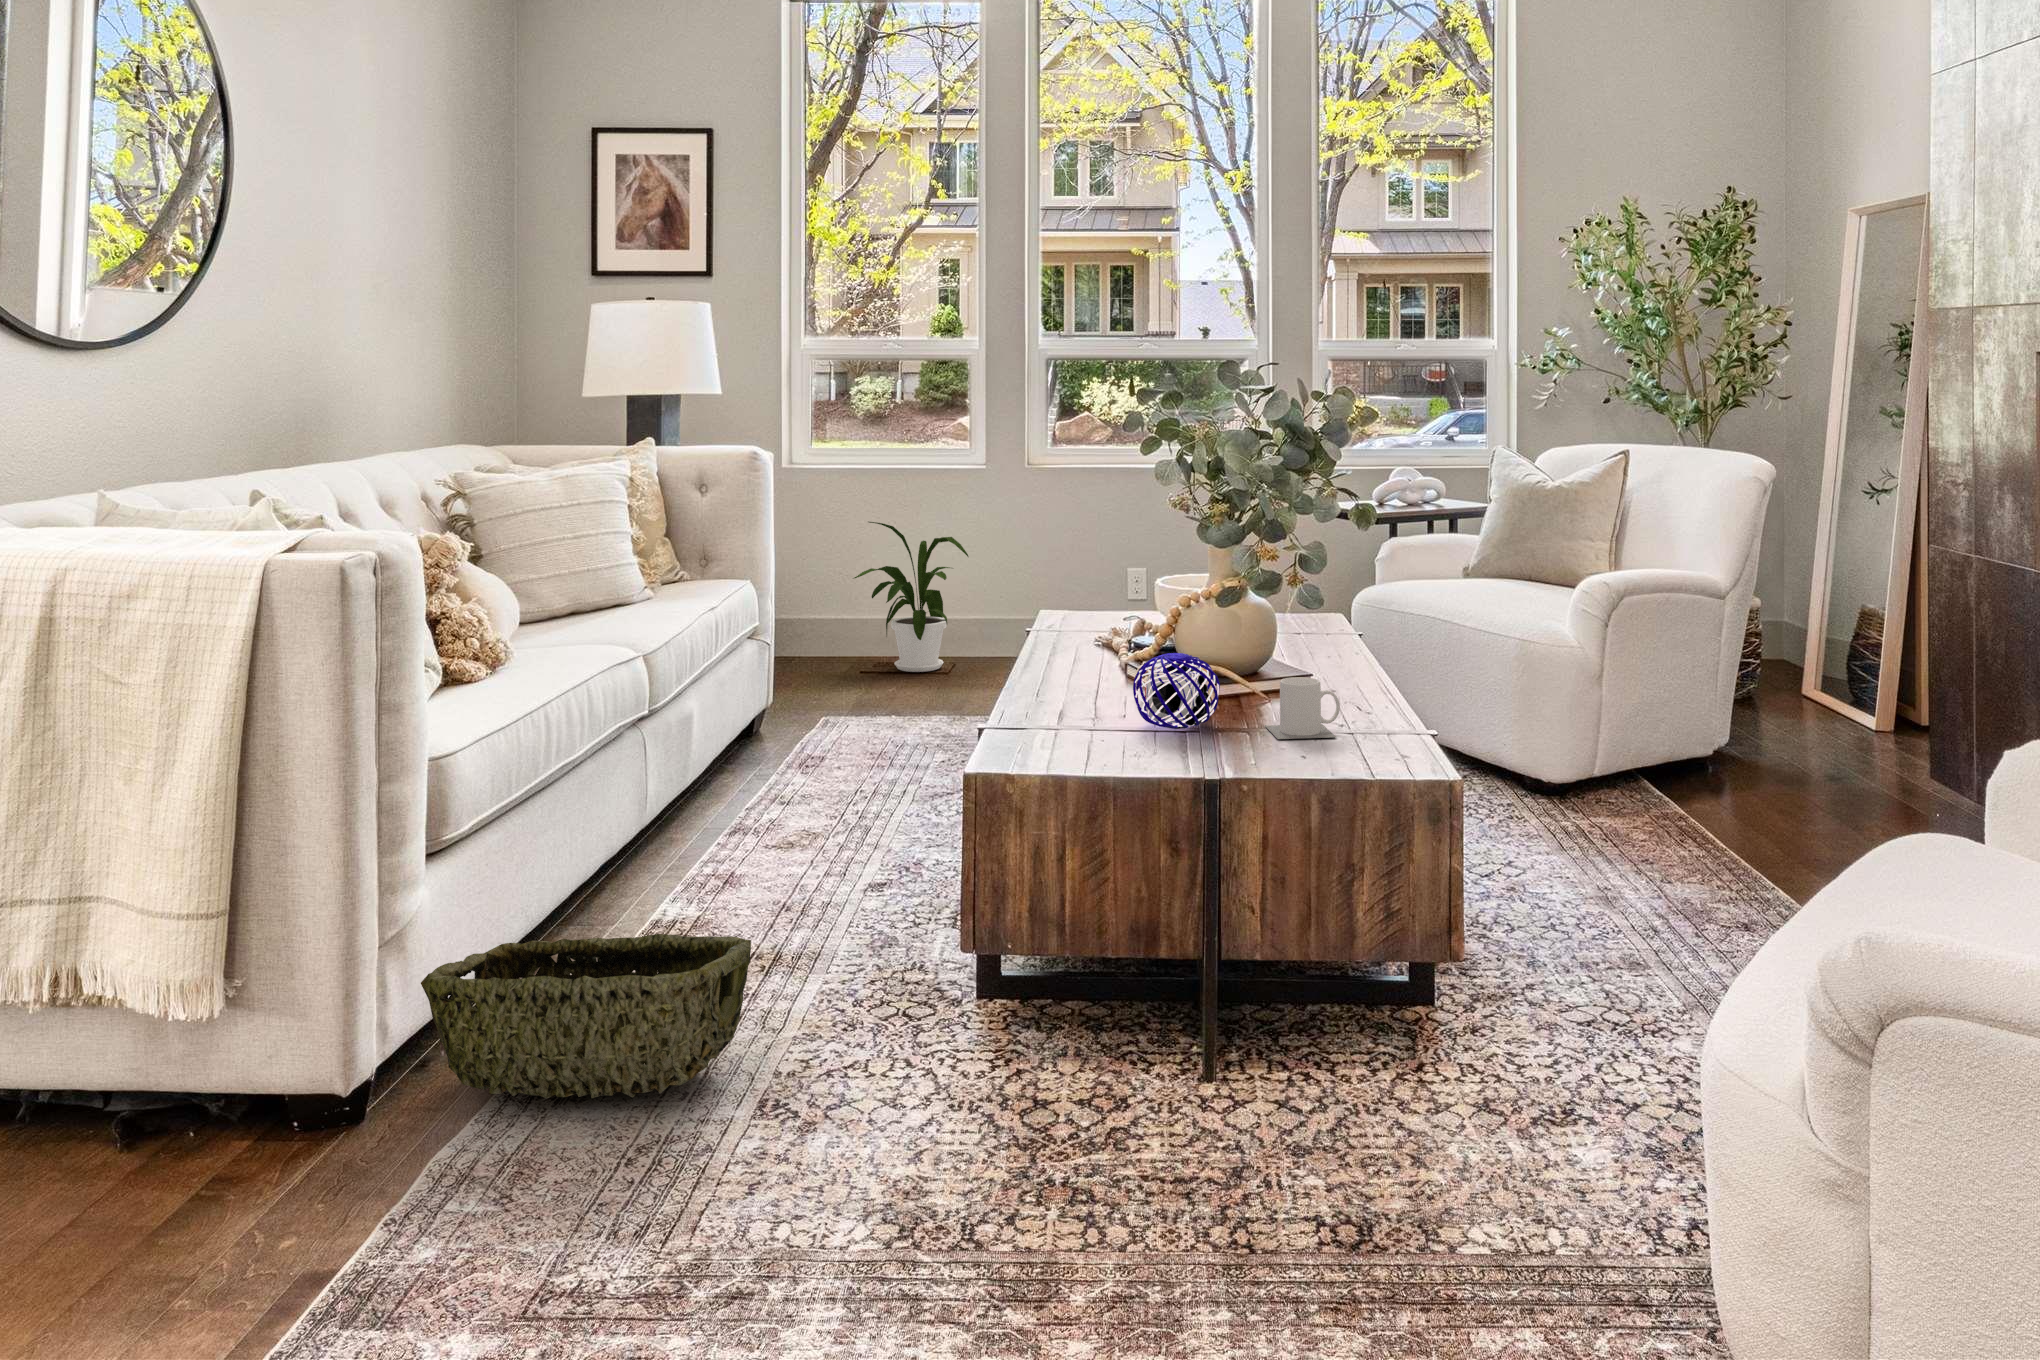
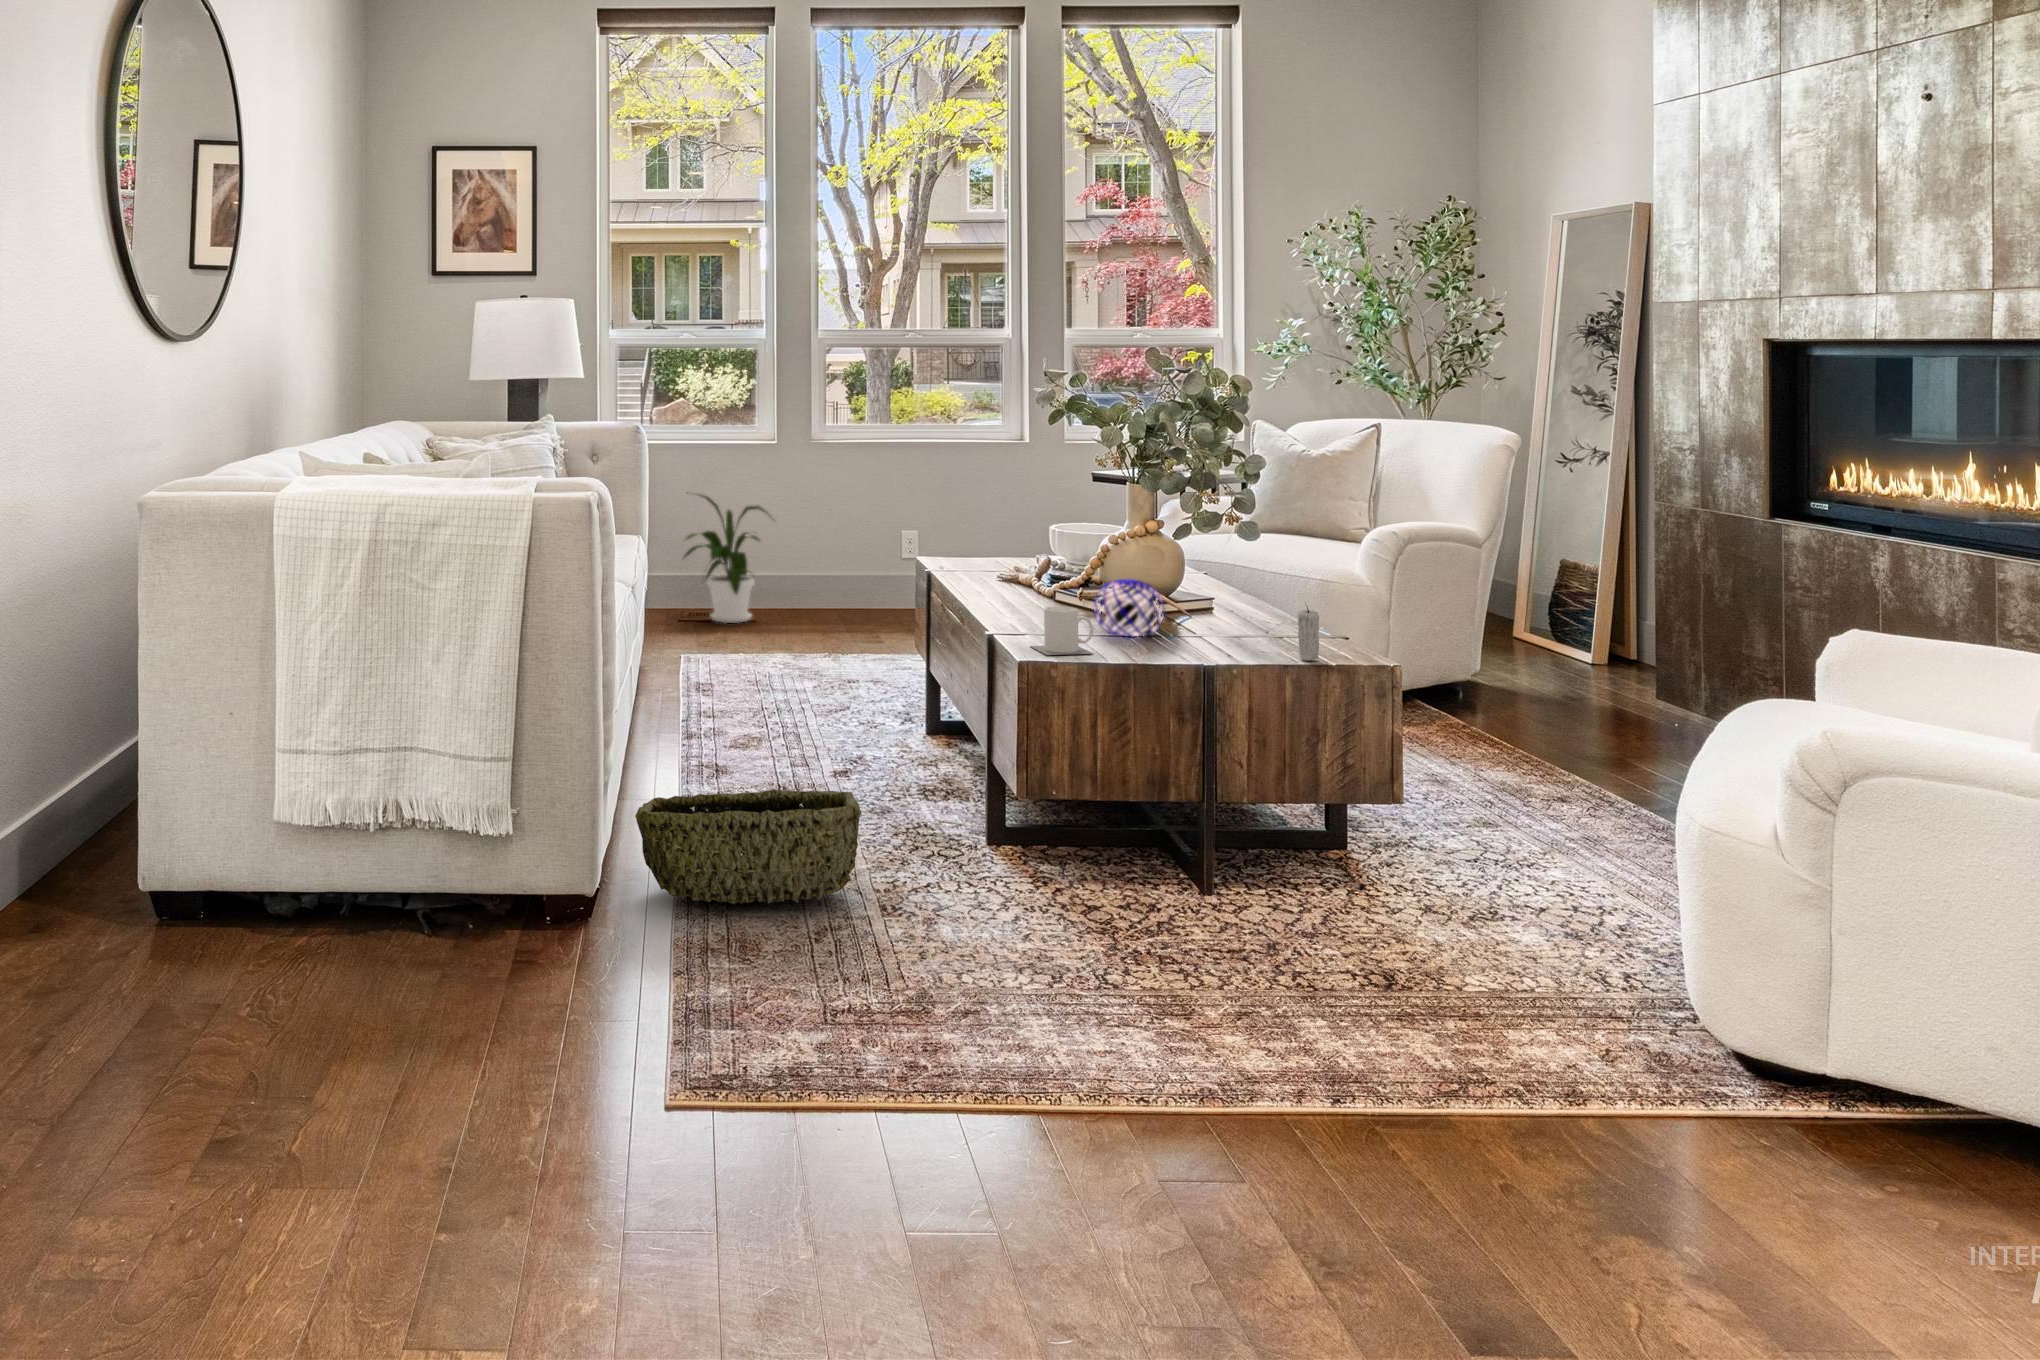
mug: present [1266,677,1340,739] -> present [1031,606,1093,655]
candle: none [1355,689,1382,767] -> present [1298,605,1319,660]

